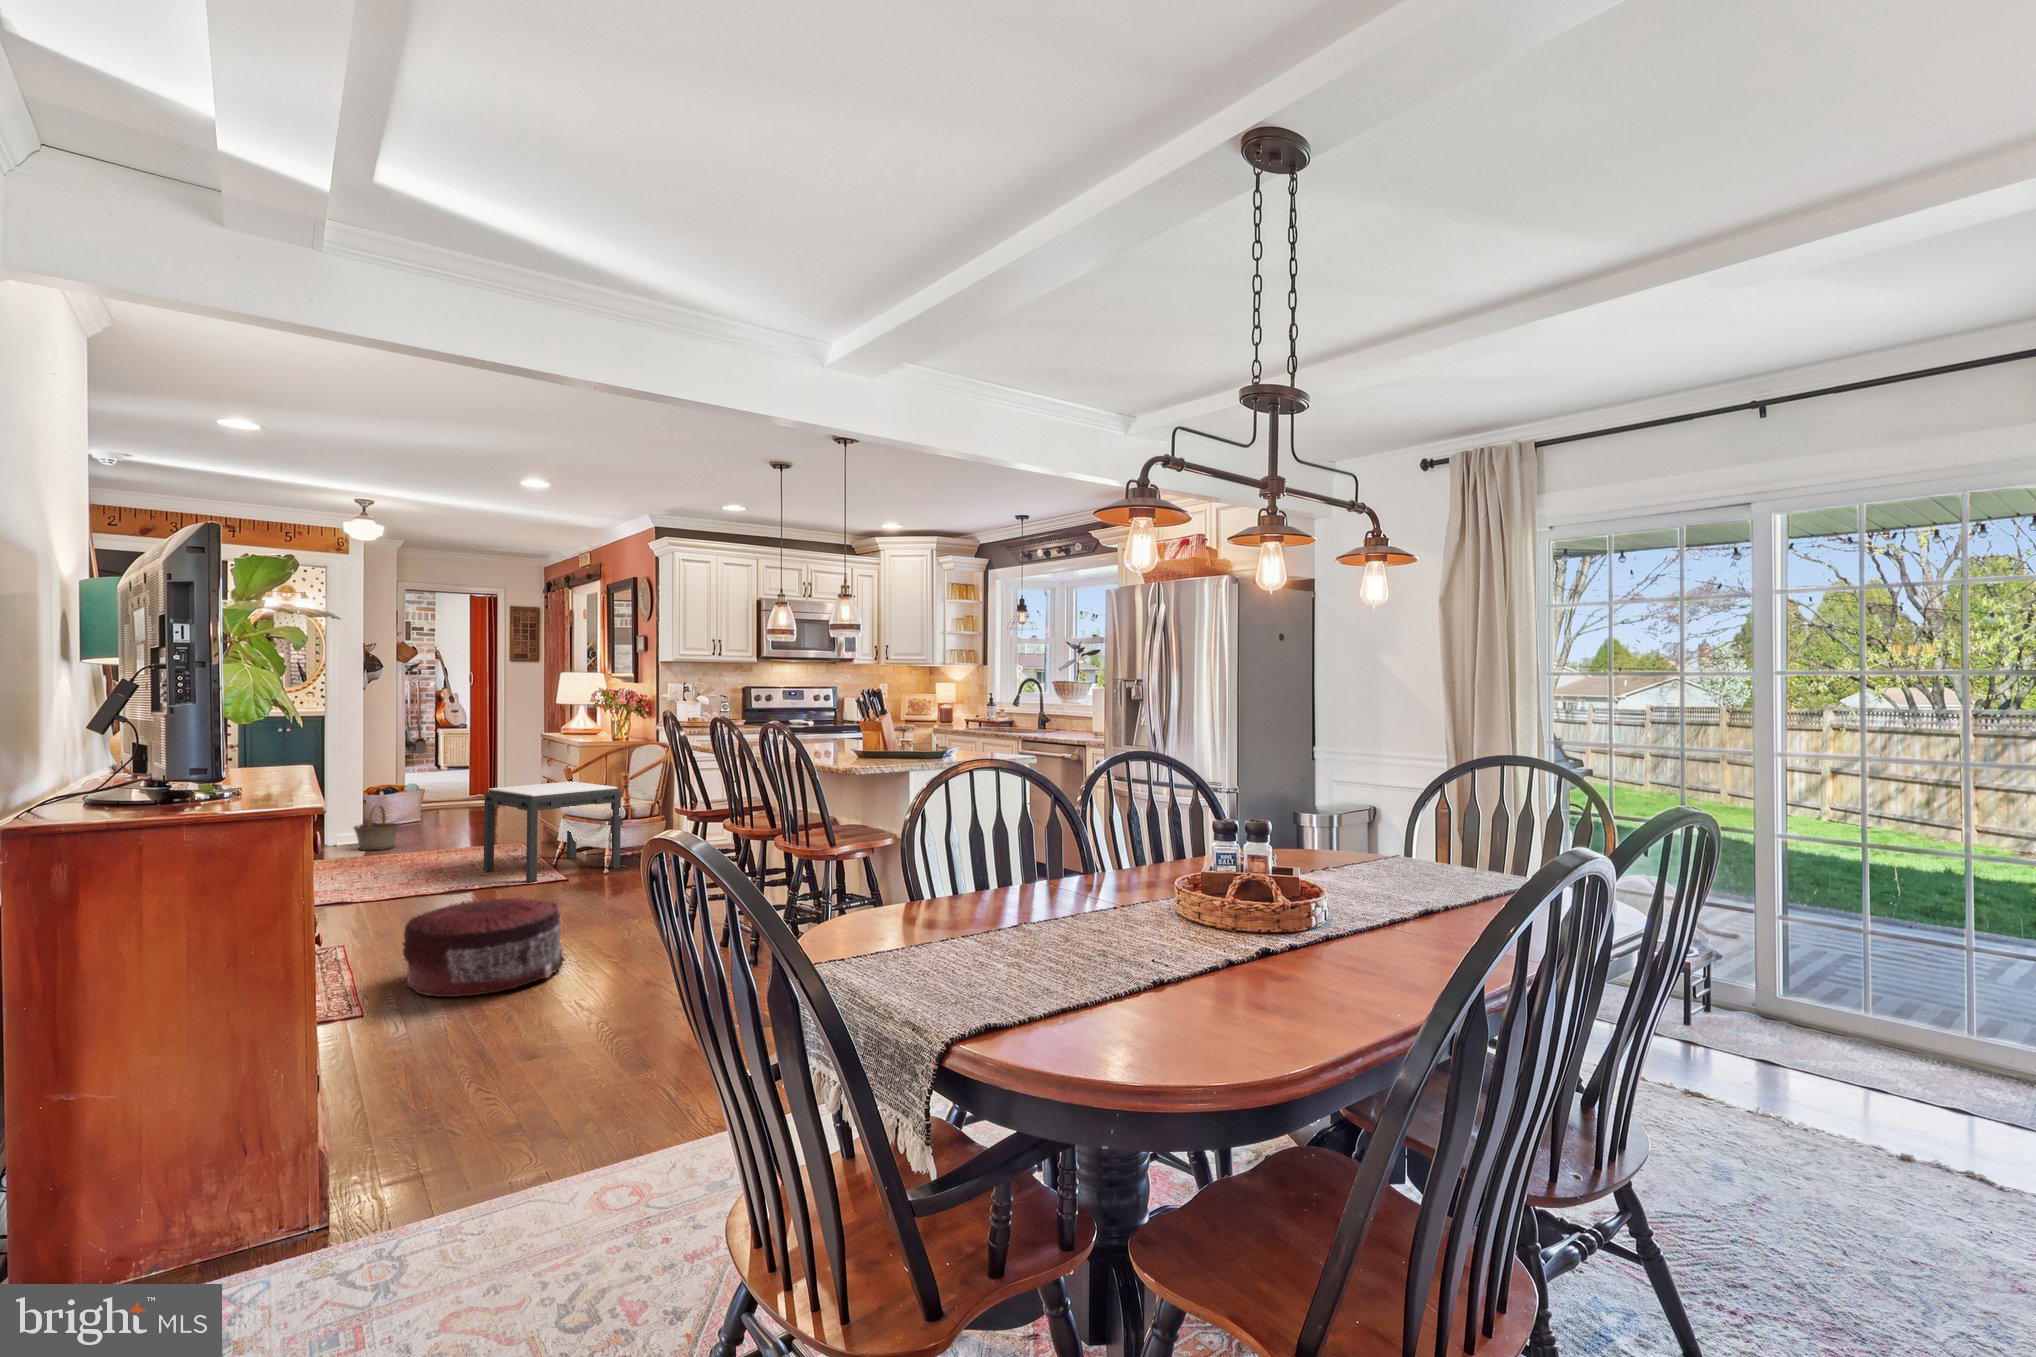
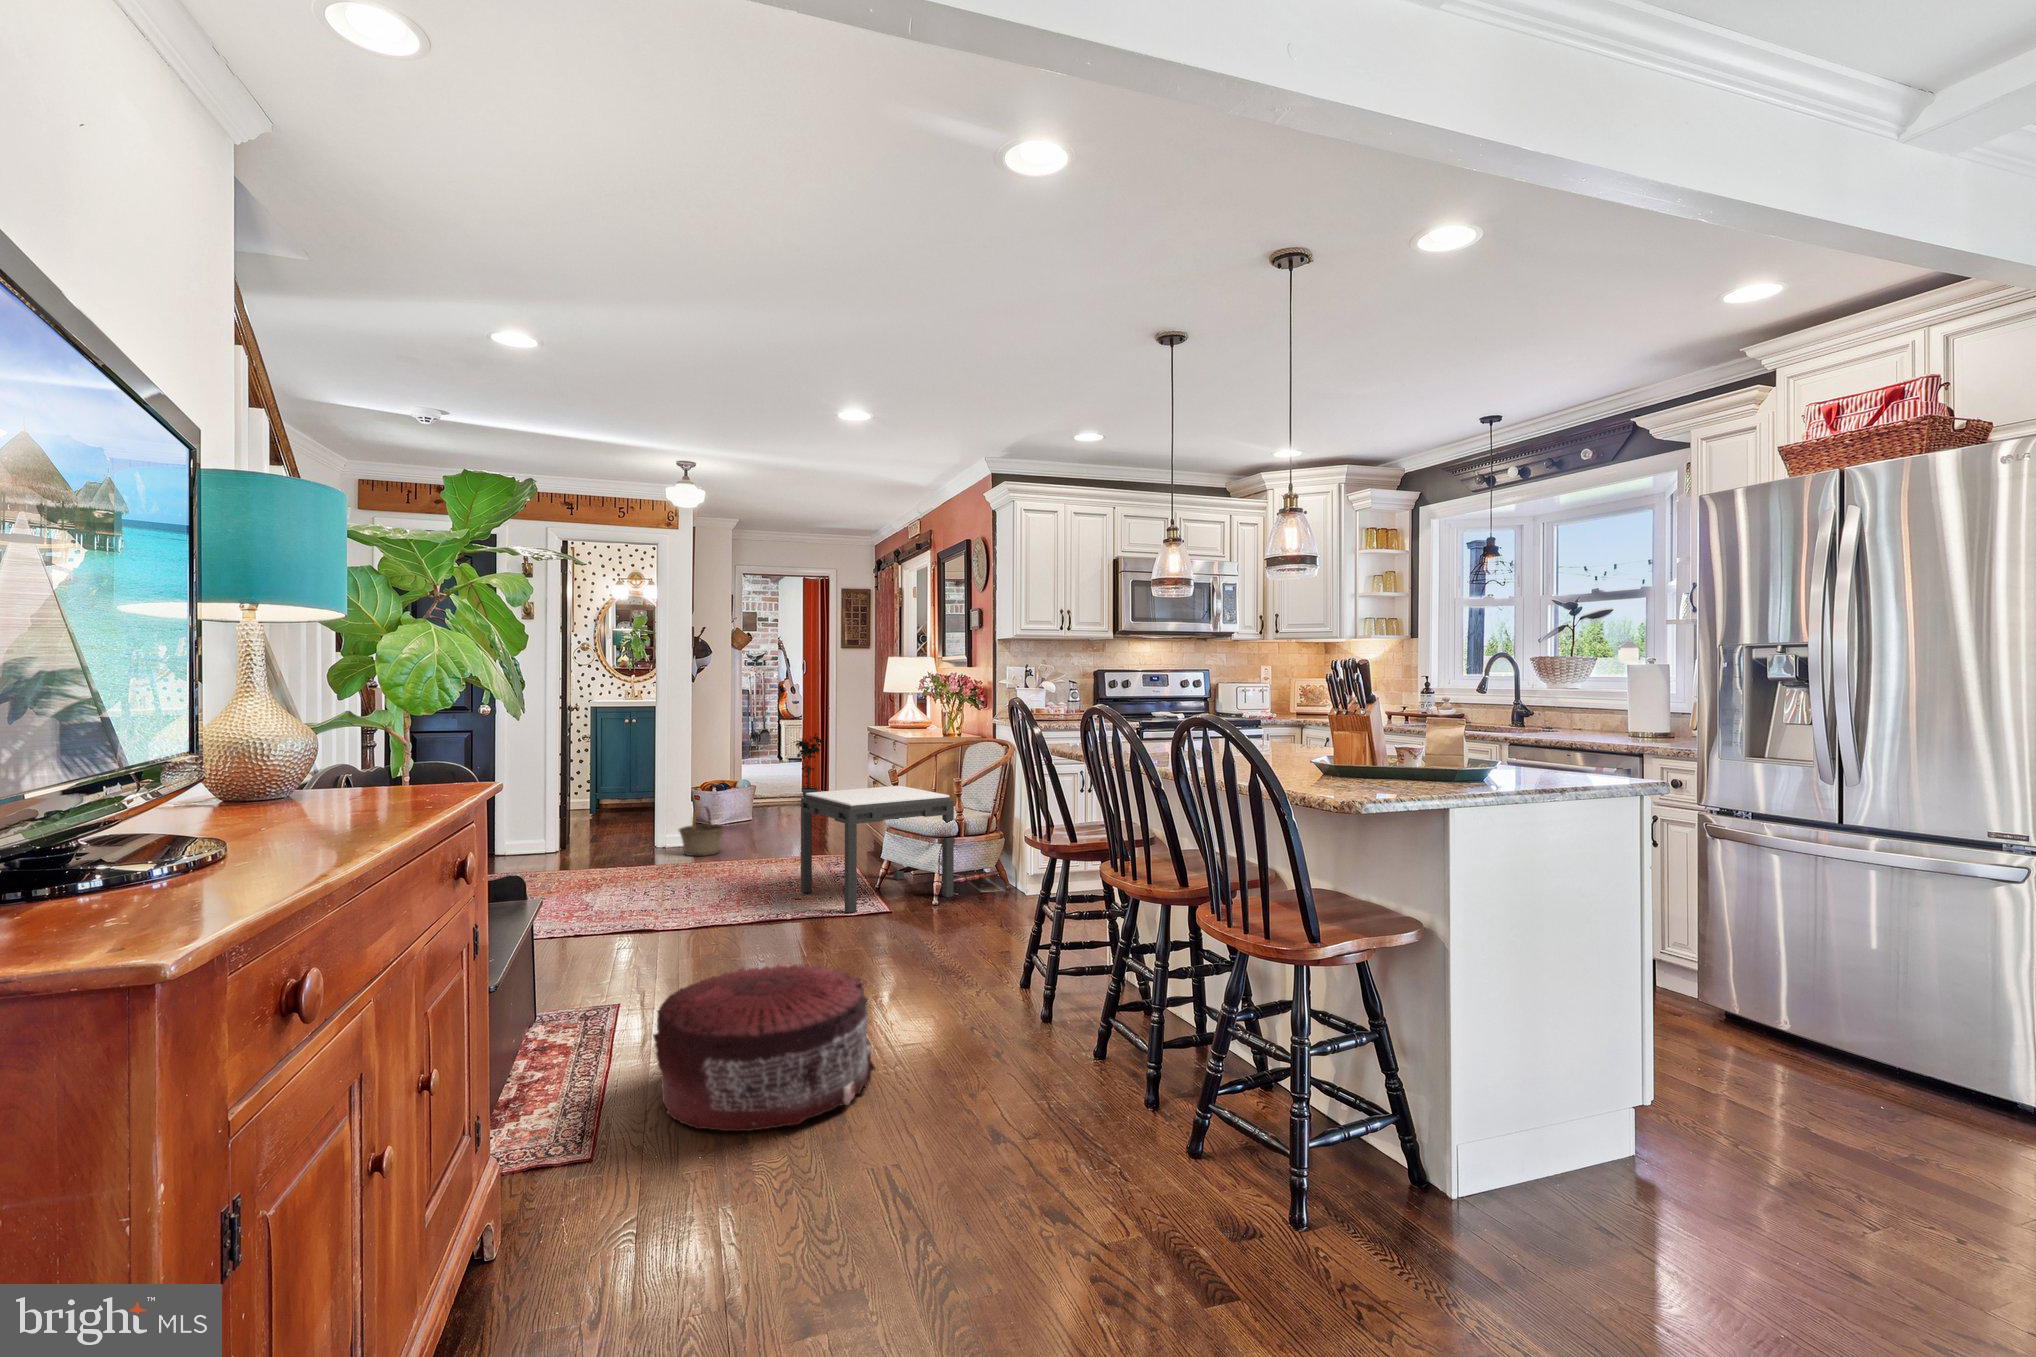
potted plant: none [459,740,491,804] -> present [794,734,824,798]

